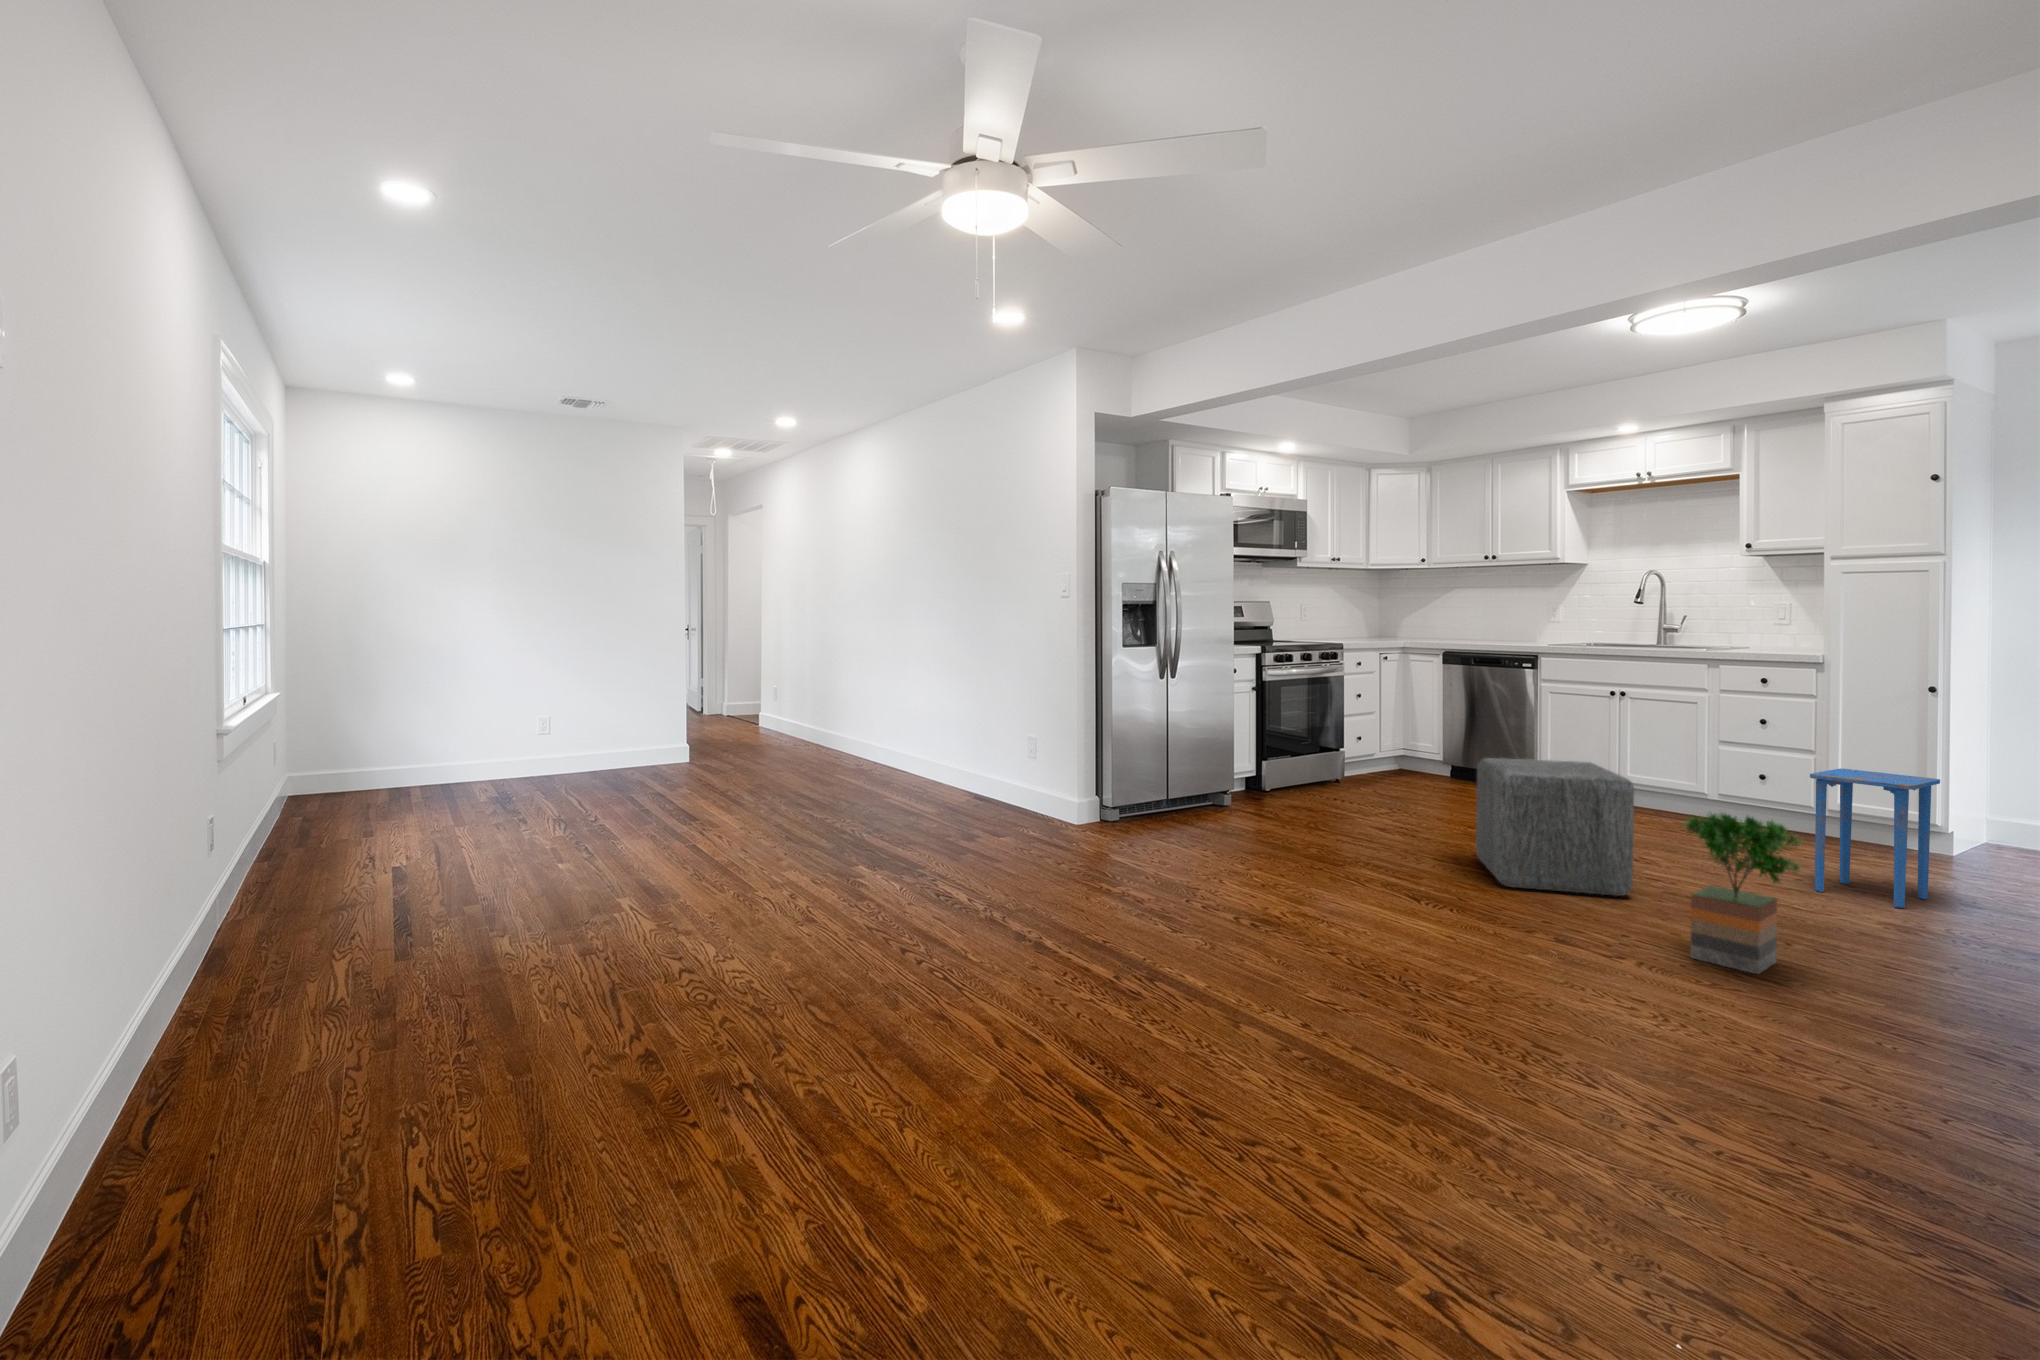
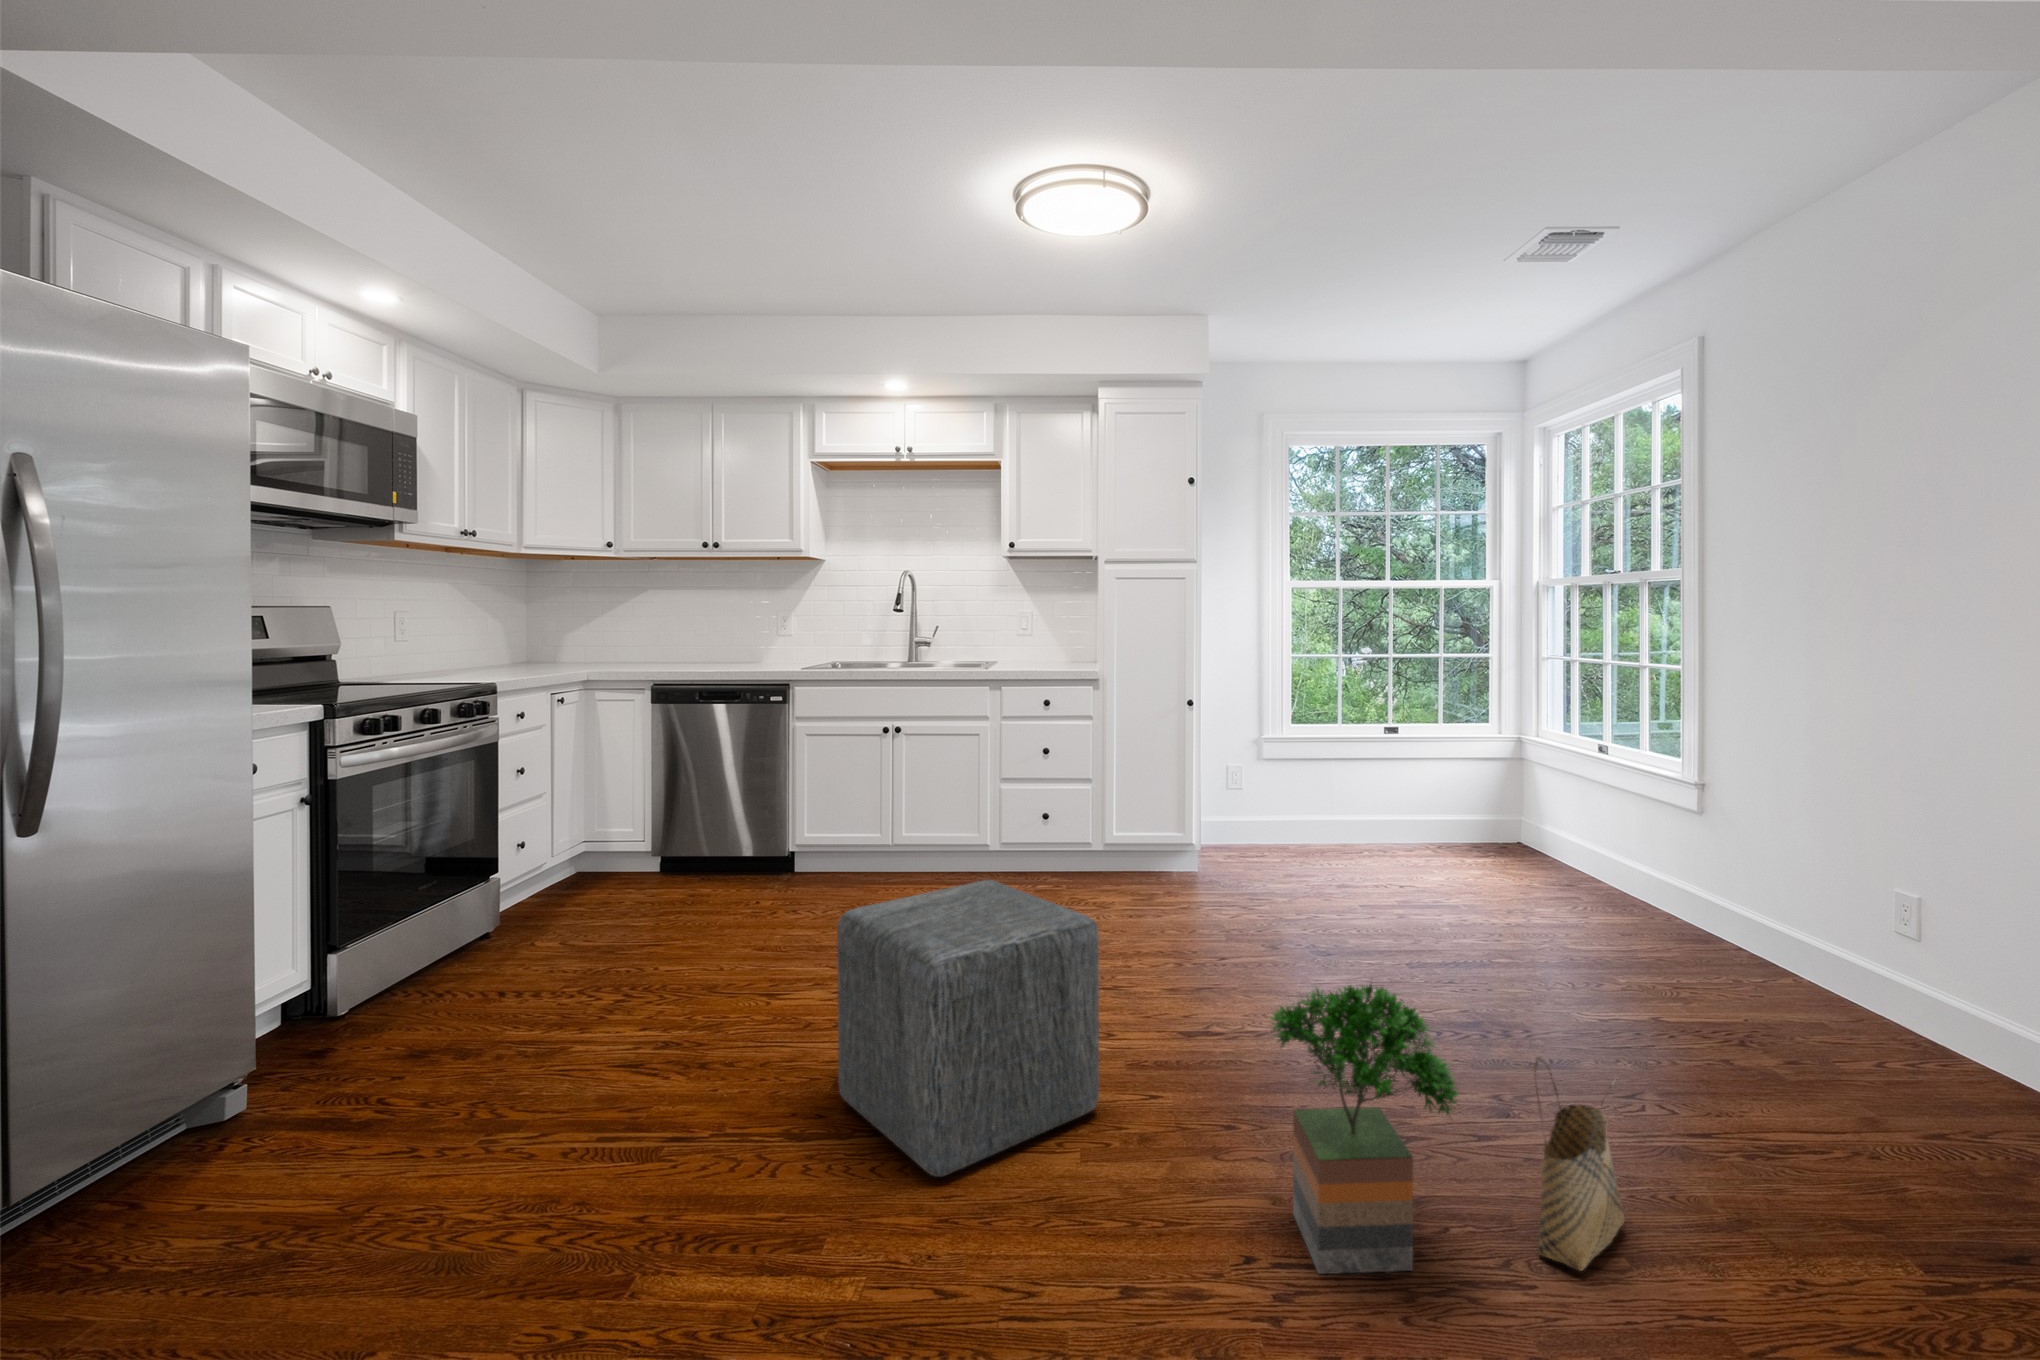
side table: present [1810,769,1940,908] -> none [1192,820,1292,990]
woven basket: none [1869,887,1980,1015] -> present [1534,1057,1624,1271]

